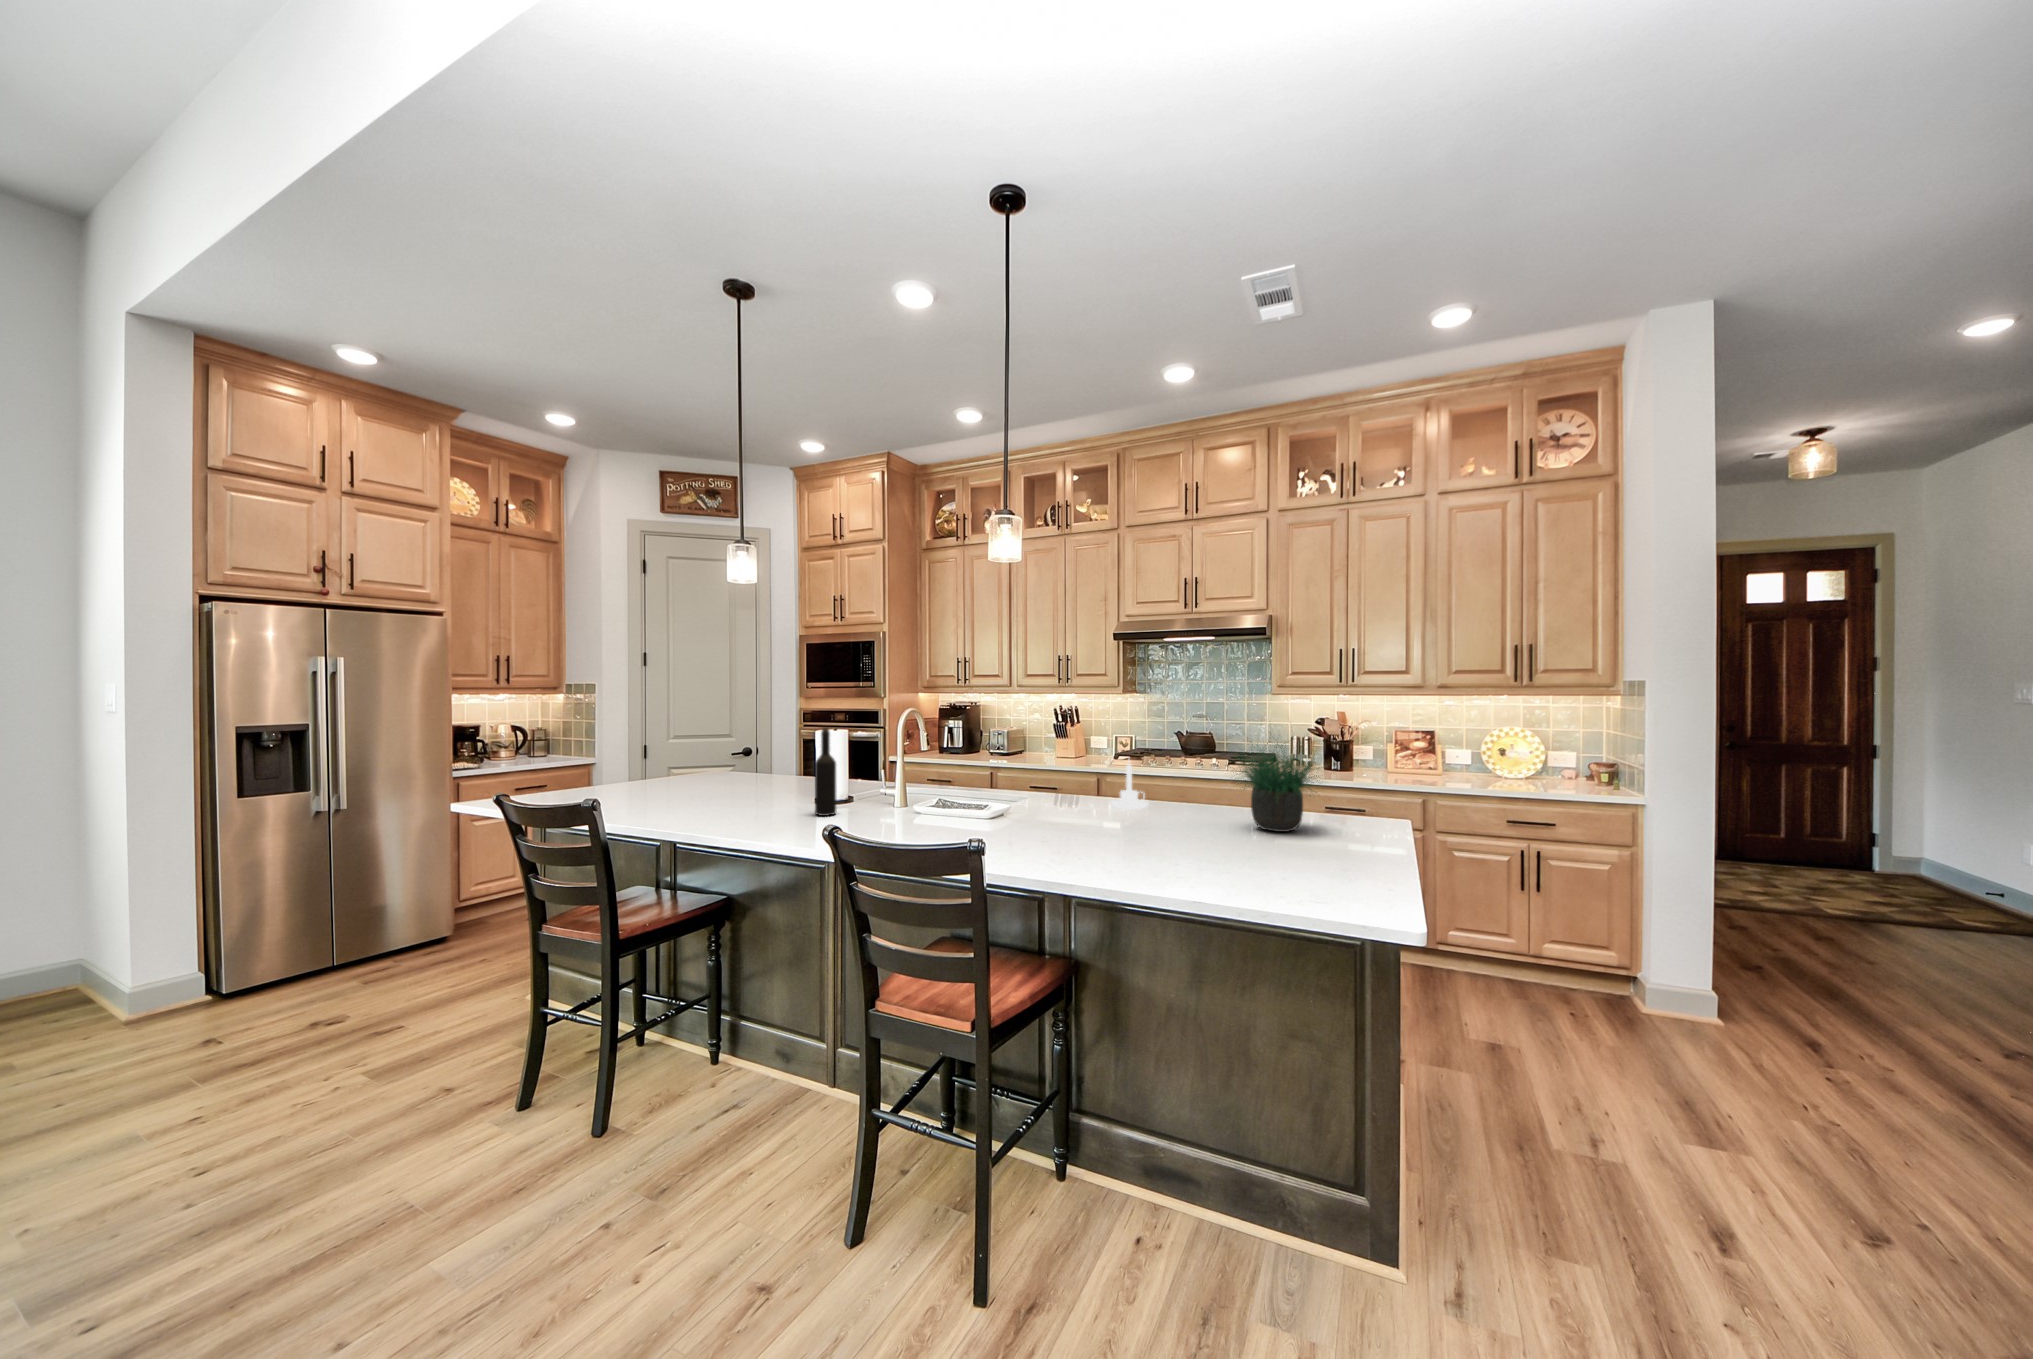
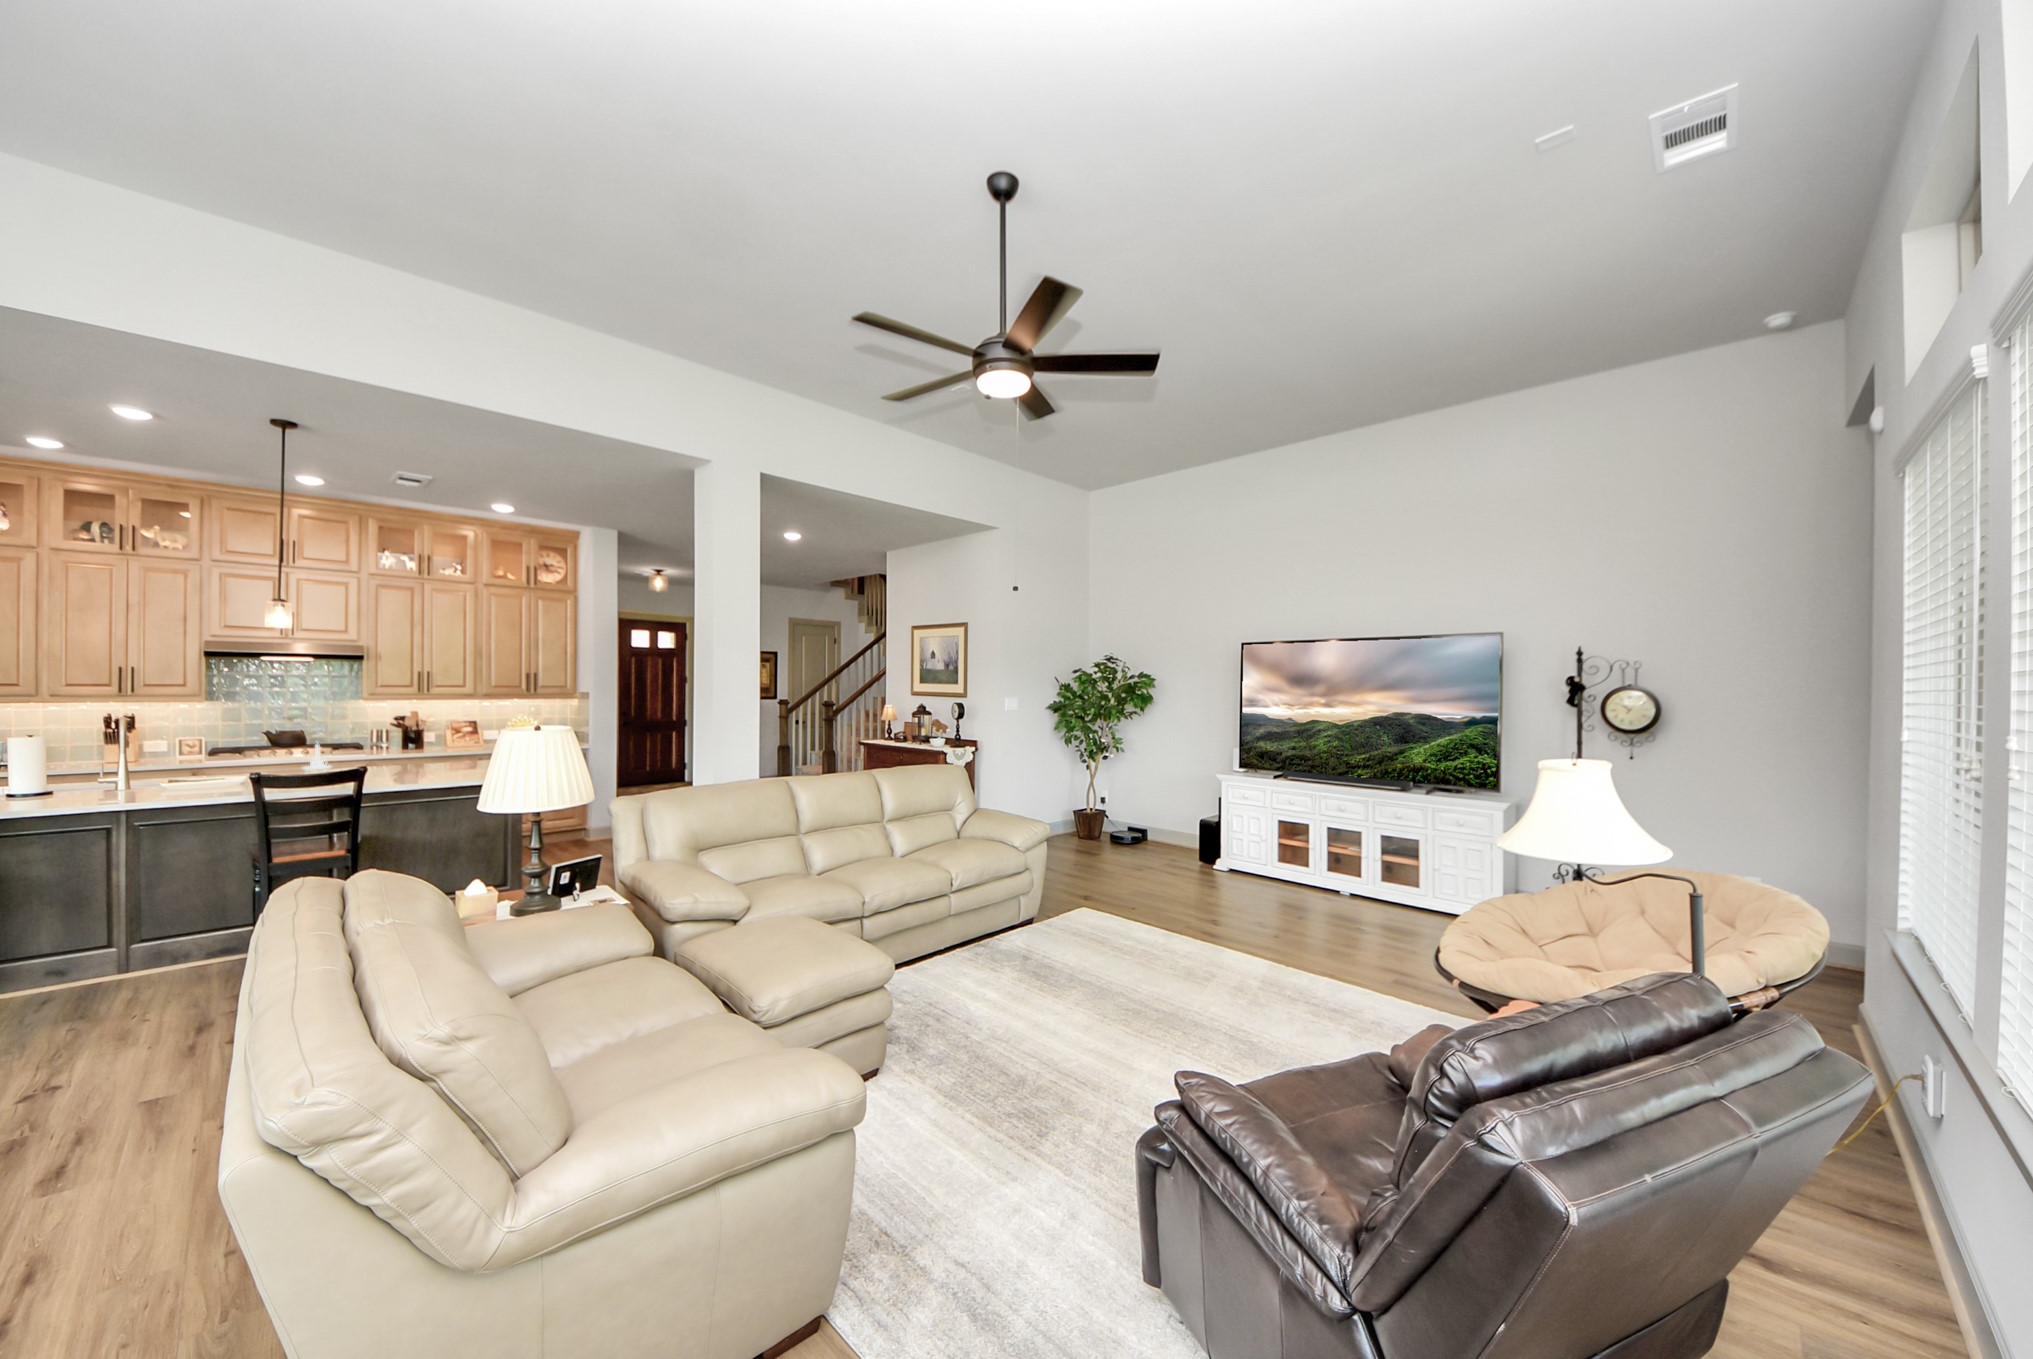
wine bottle: present [815,727,836,816] -> none [43,731,67,796]
potted plant: present [1230,743,1319,832] -> none [396,710,463,767]

